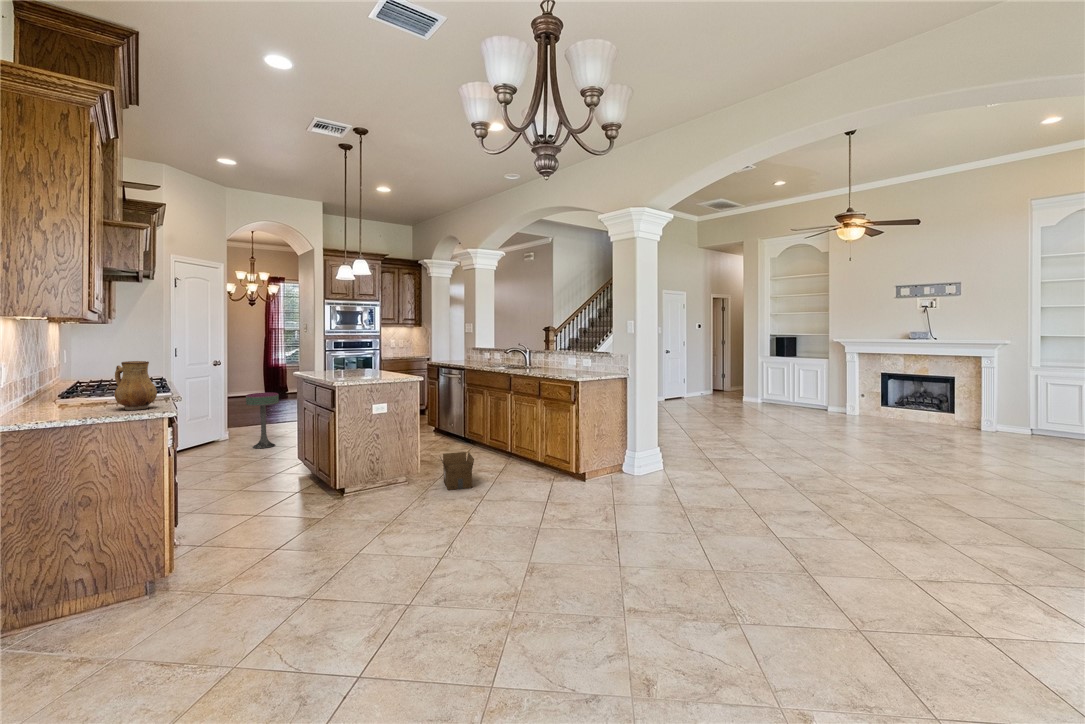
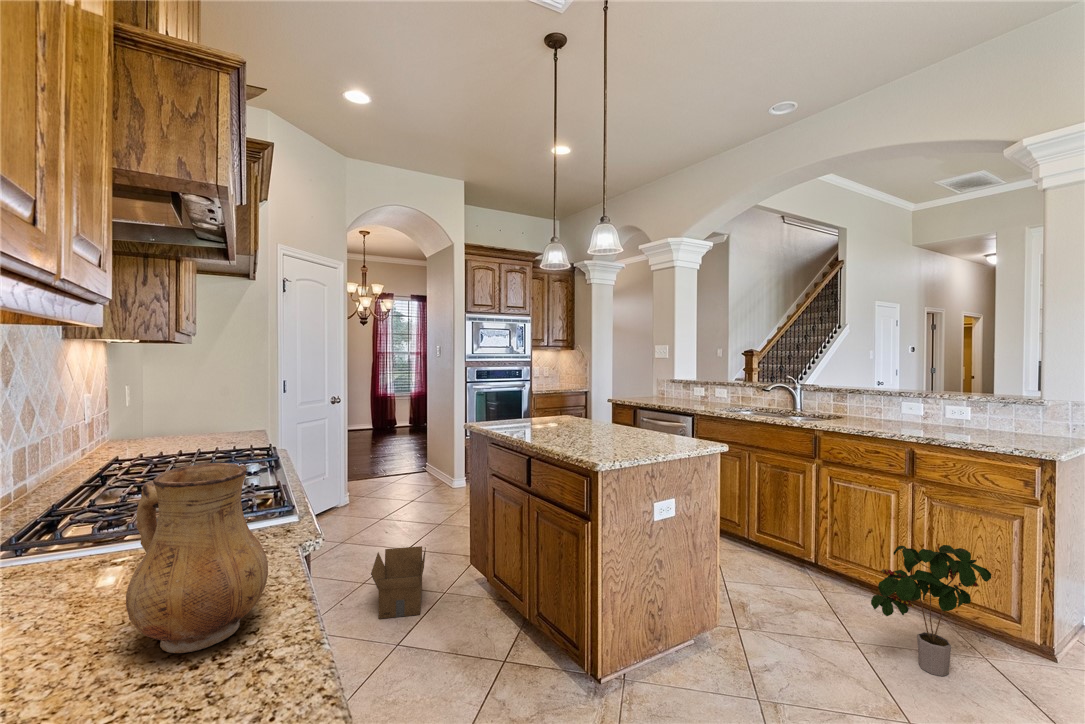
bar stool: present [246,392,279,448] -> none [376,441,419,524]
potted plant: none [490,425,547,487] -> present [871,545,991,676]
cardboard box: present [440,452,474,490] -> present [371,546,426,619]

